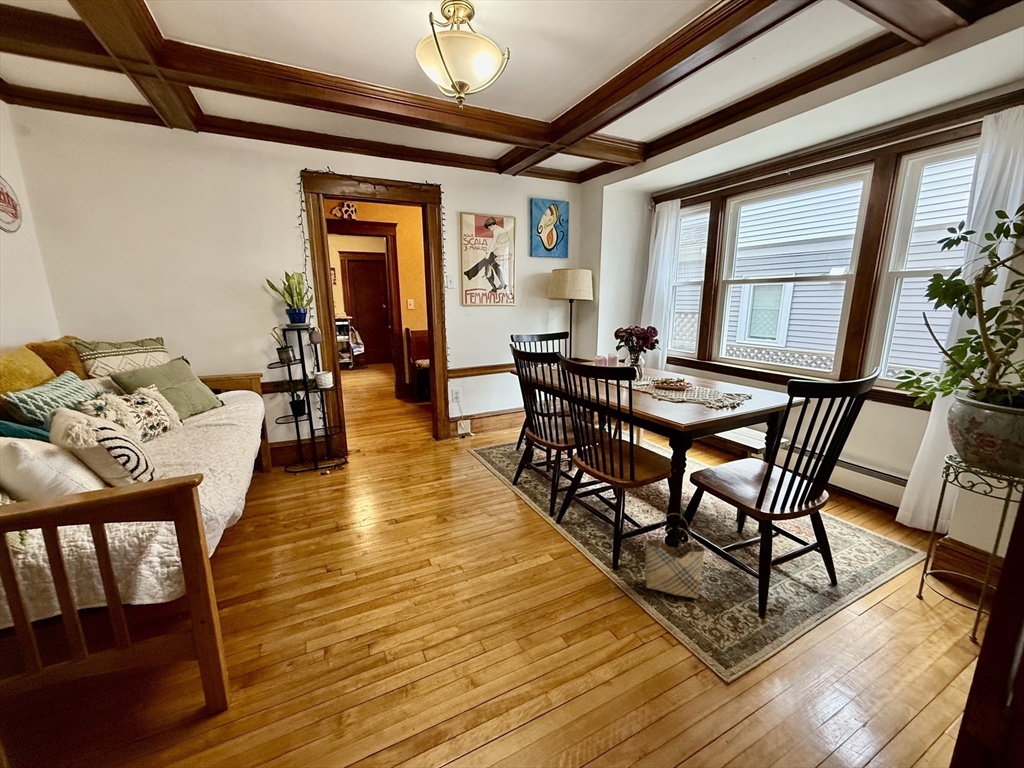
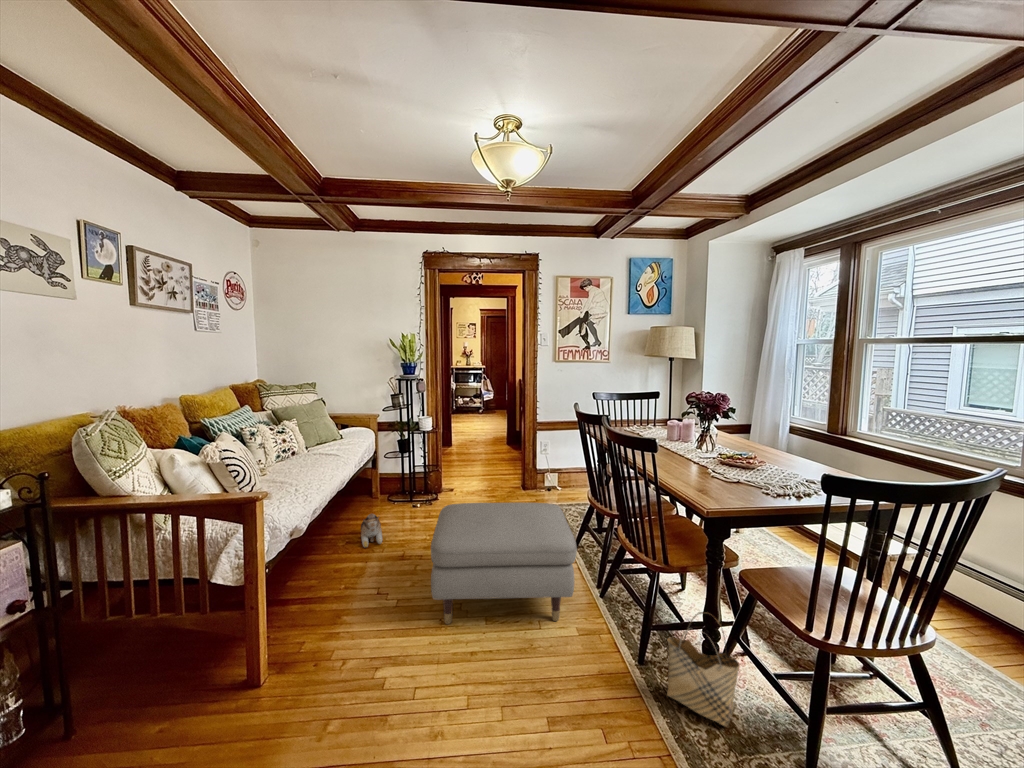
ottoman: none [389,445,548,580] -> present [431,502,577,624]
plush toy: none [276,485,307,525] -> present [361,514,382,548]

